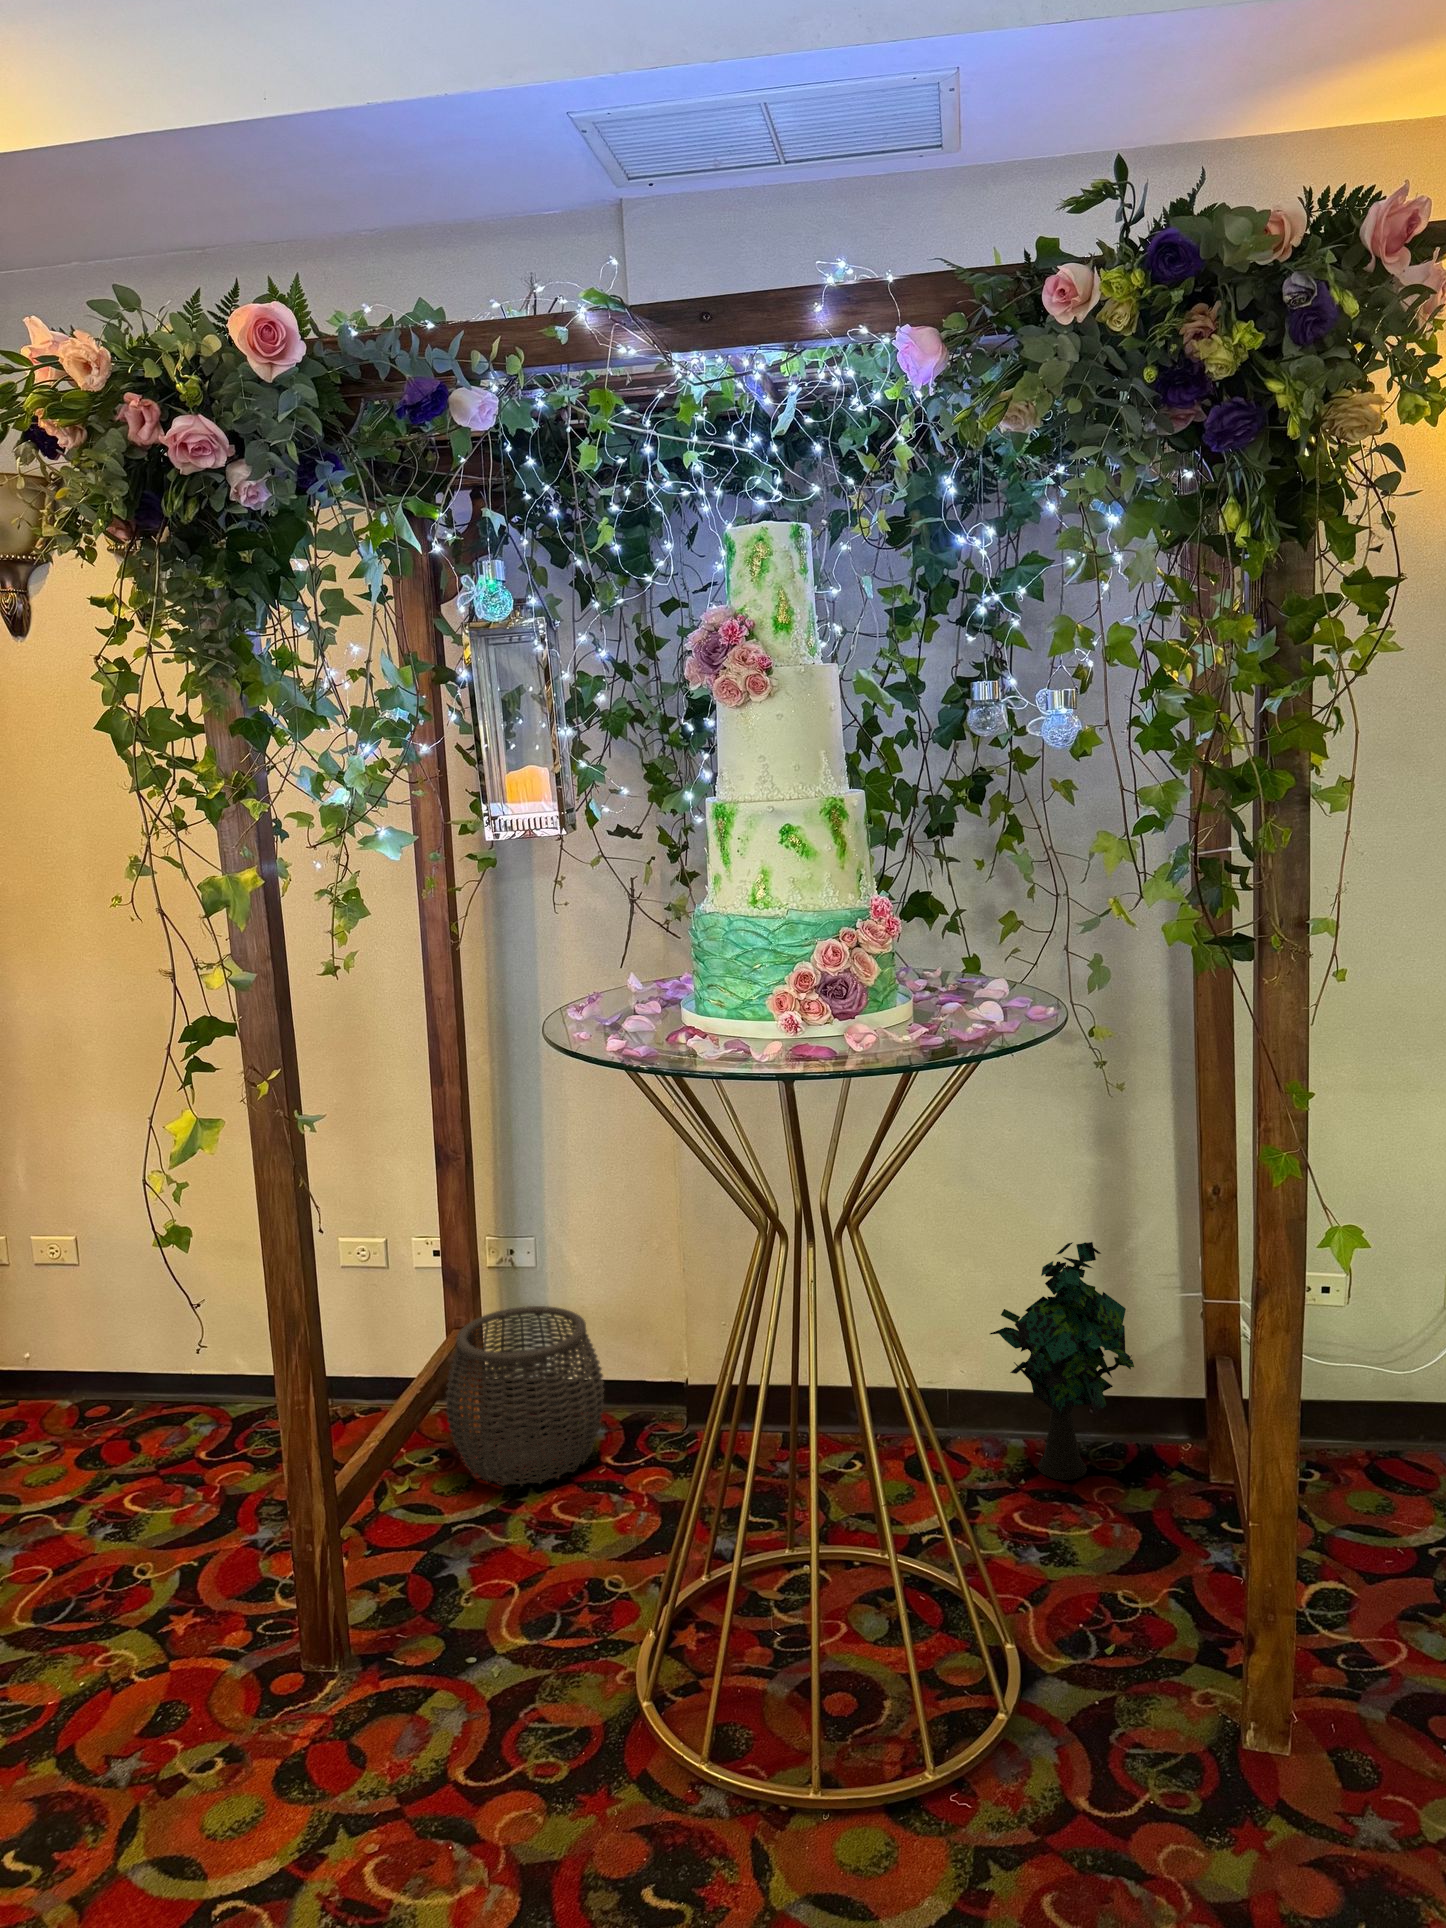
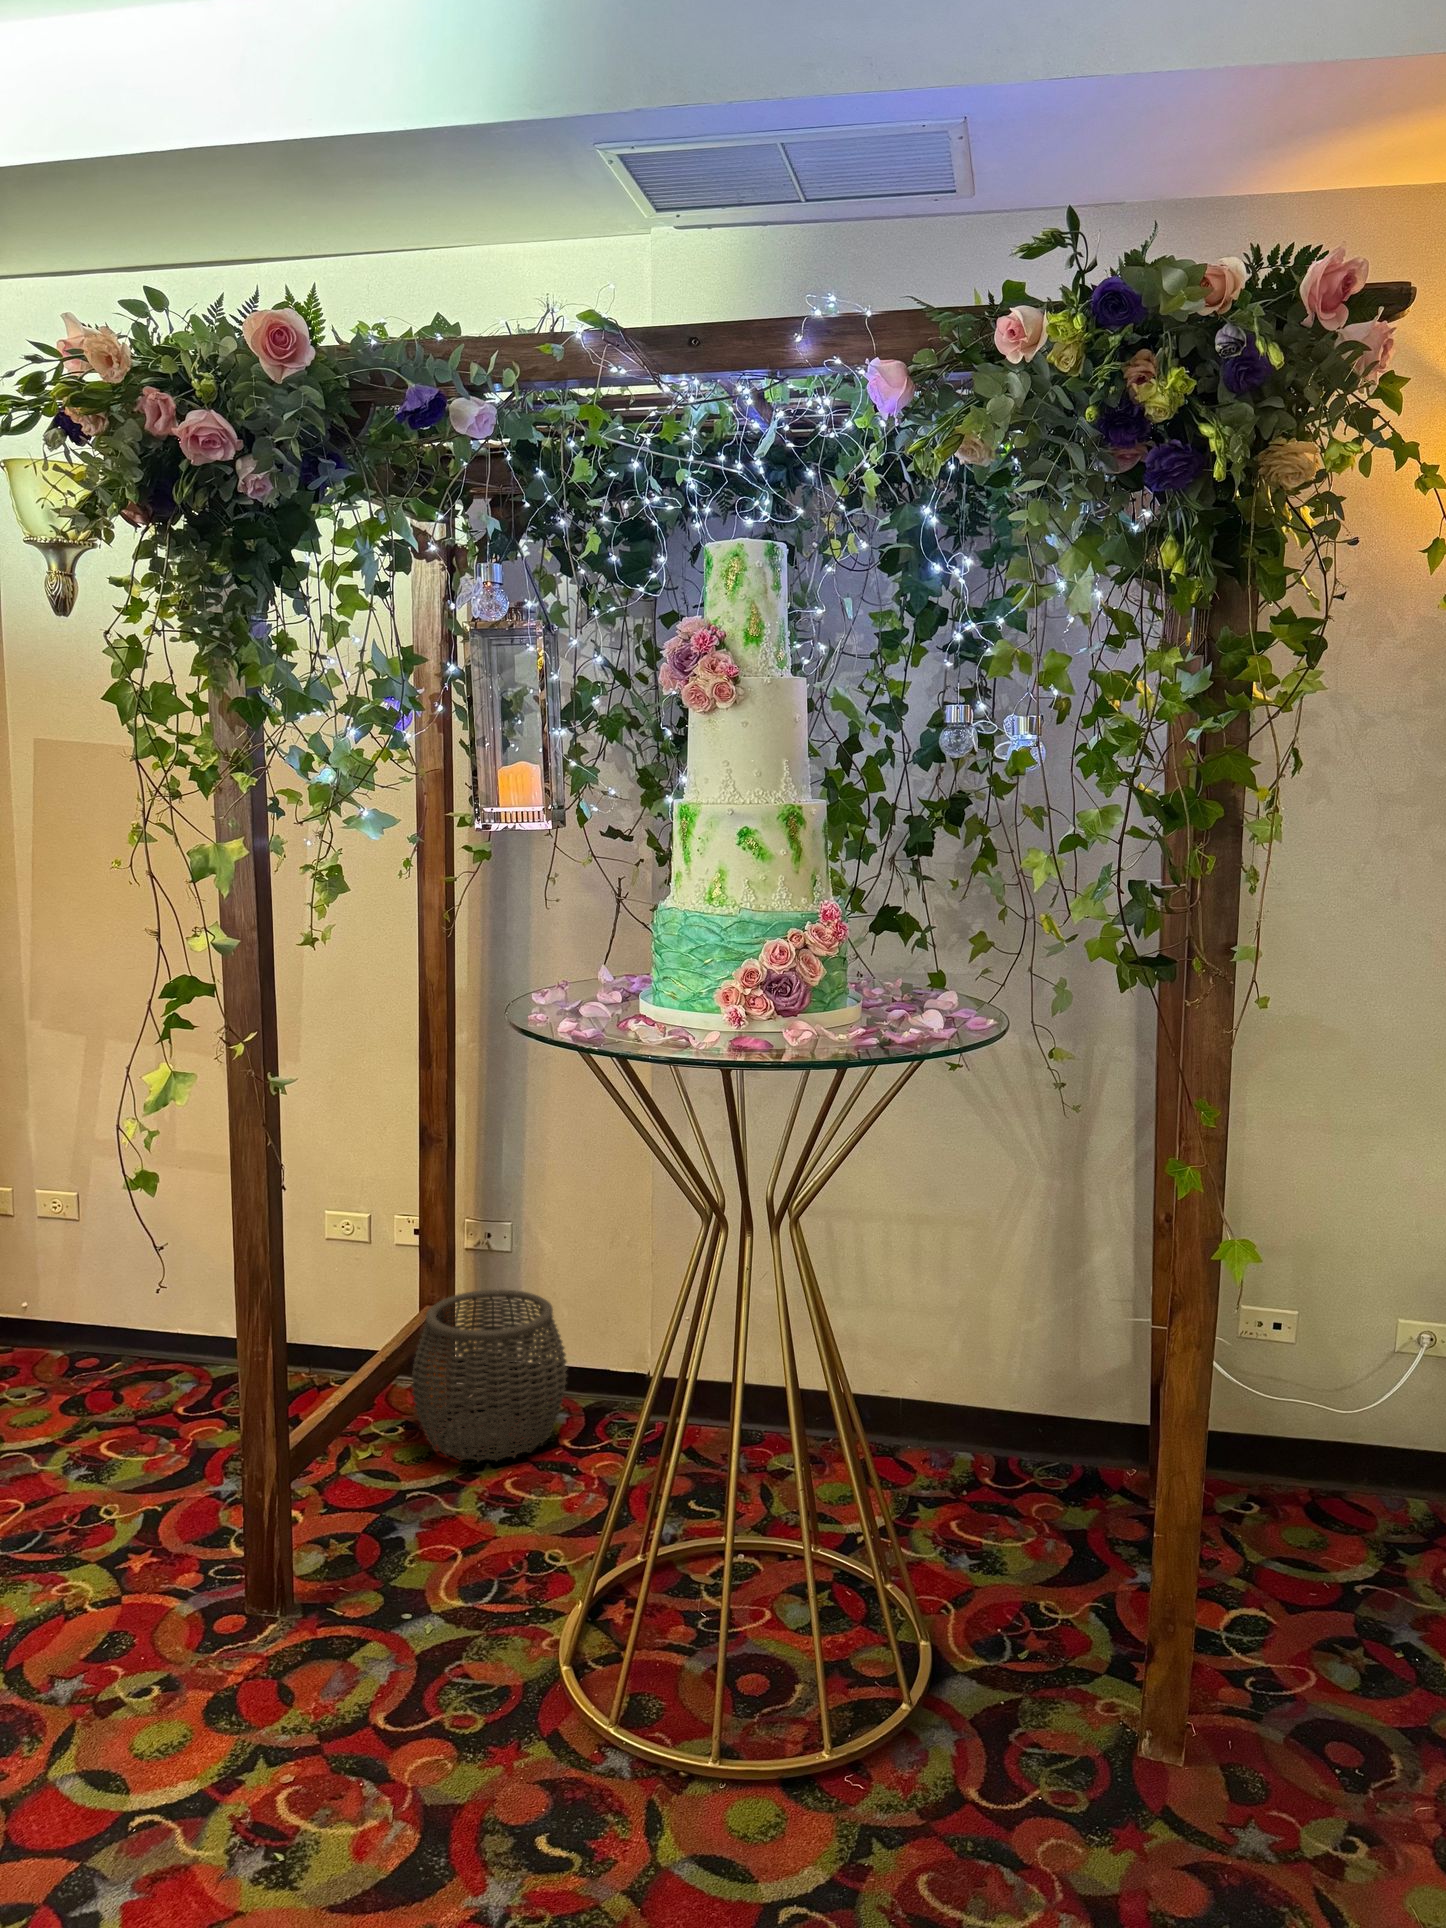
decorative plant: present [990,1242,1134,1480] -> none [943,1261,1084,1495]

